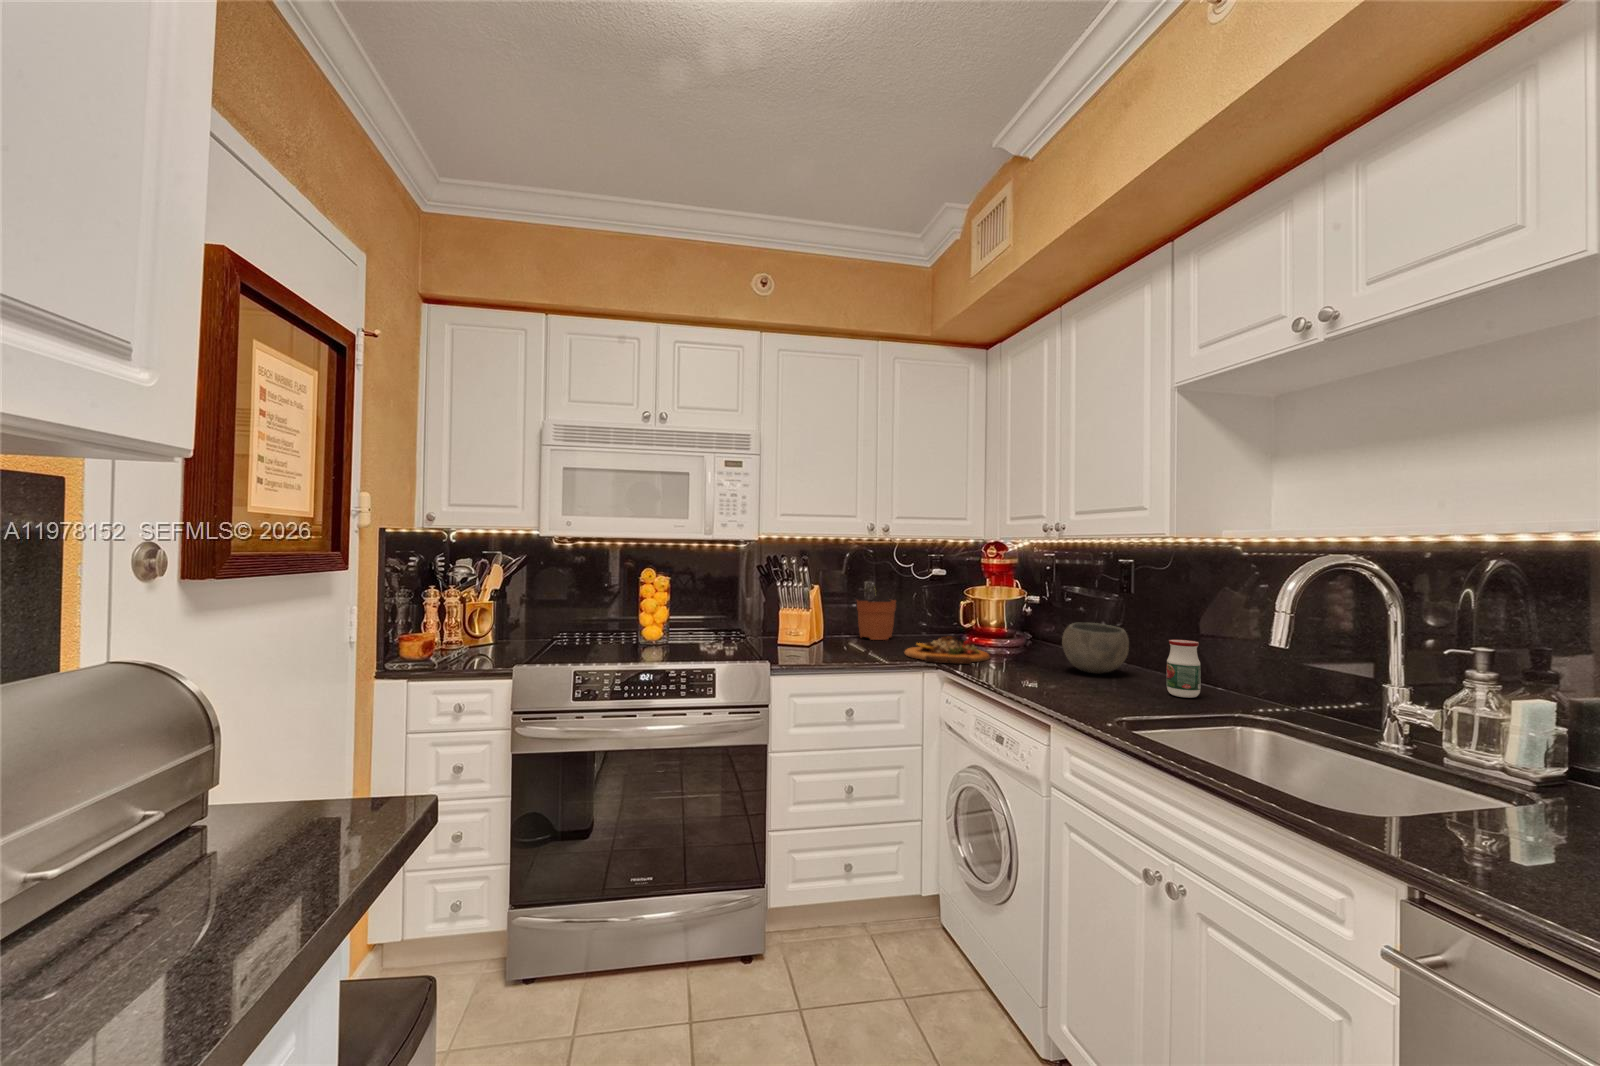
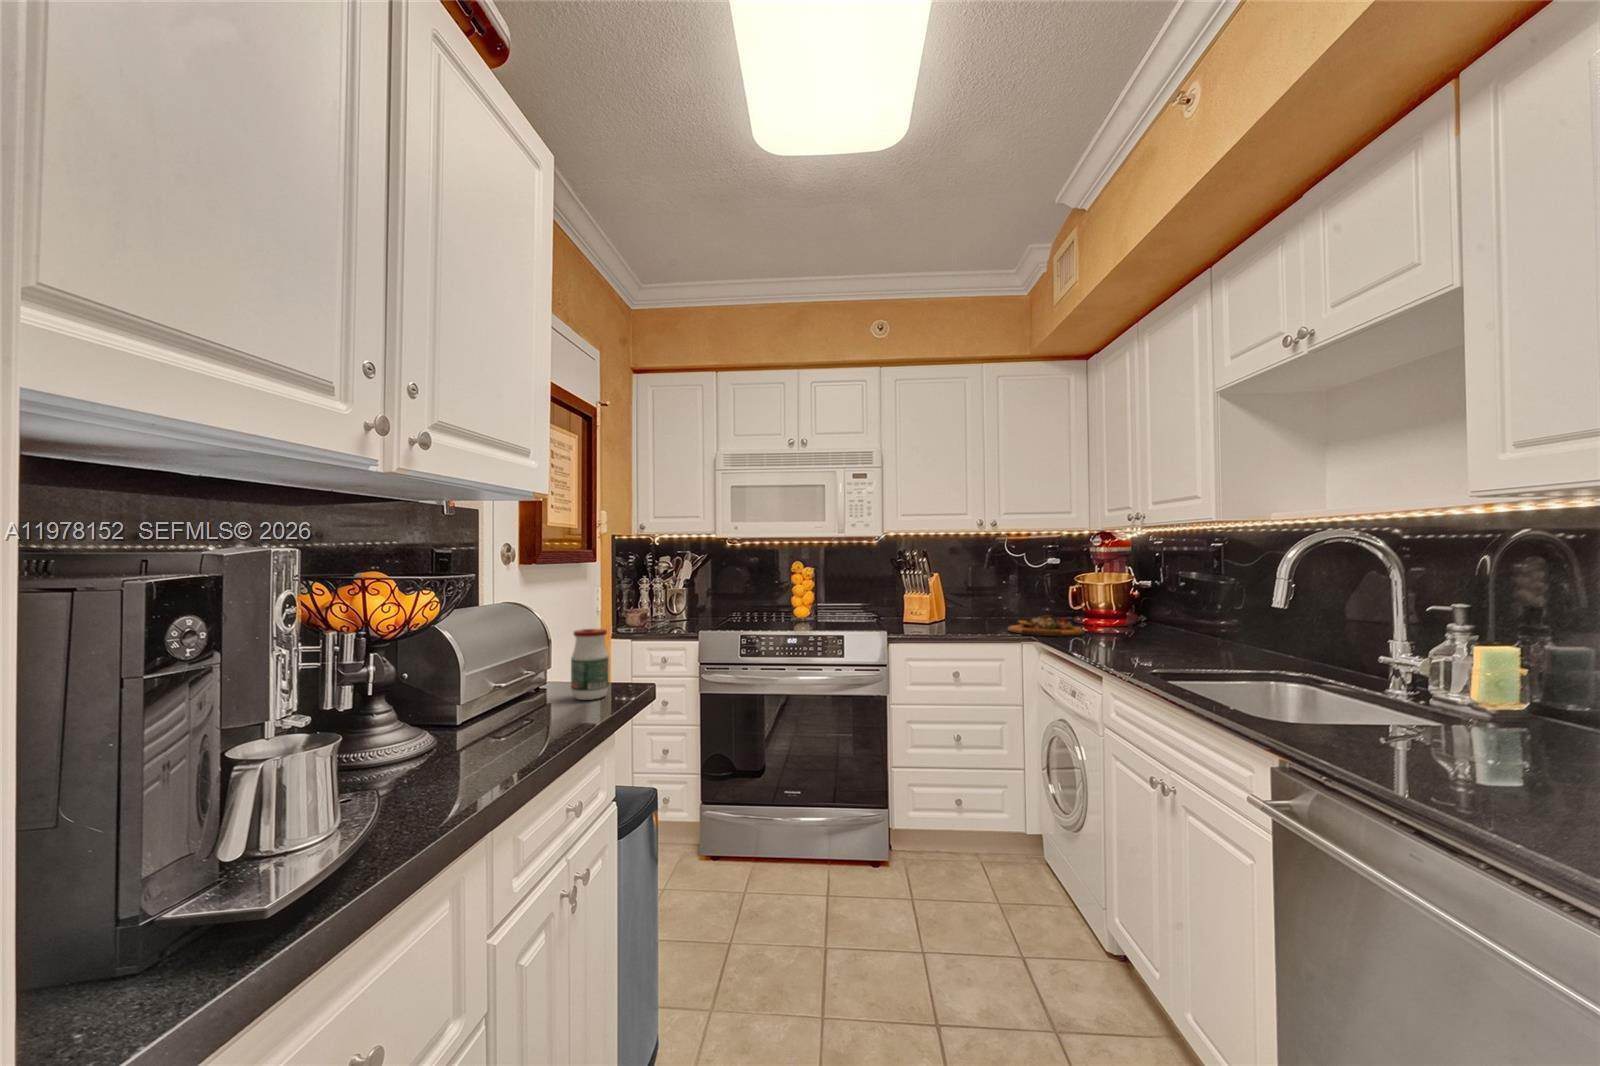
plant pot: present [857,600,896,640] -> none [973,570,1009,621]
bowl: present [1062,623,1129,674] -> none [1142,600,1204,644]
jar: present [1167,640,1201,698] -> present [571,629,609,700]

